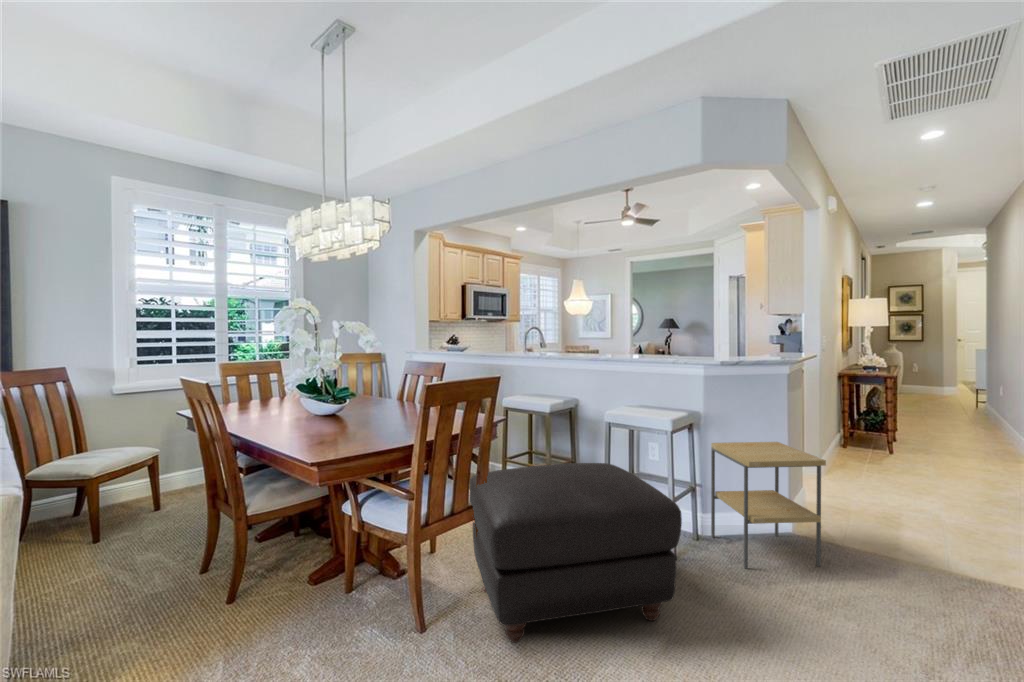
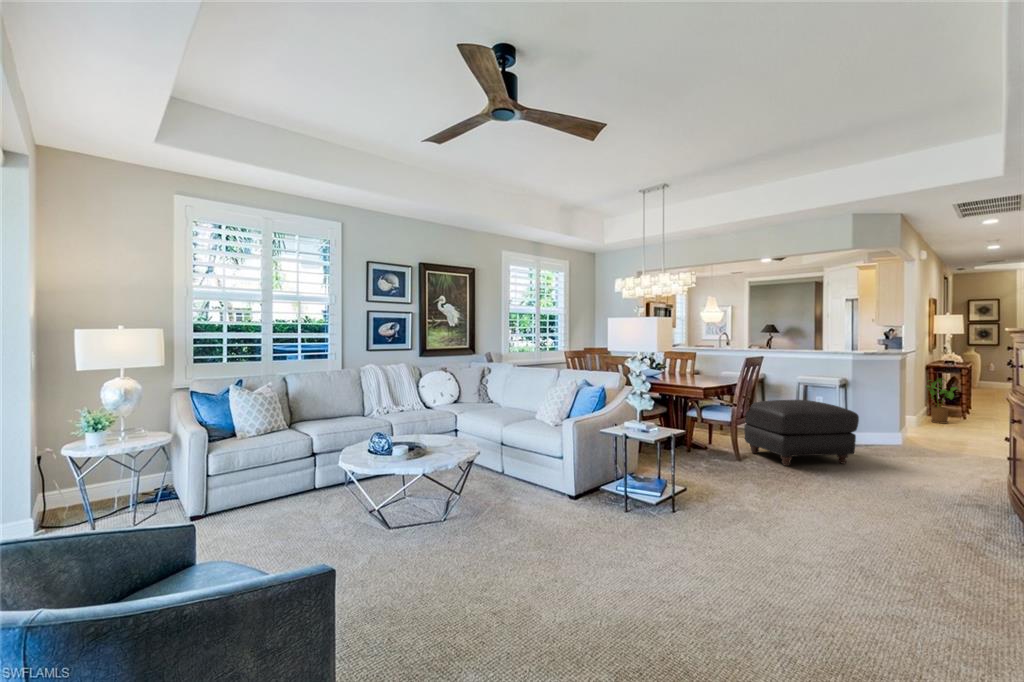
house plant: none [836,394,885,465] -> present [926,378,959,423]
side table: present [711,442,826,569] -> none [857,396,924,454]

